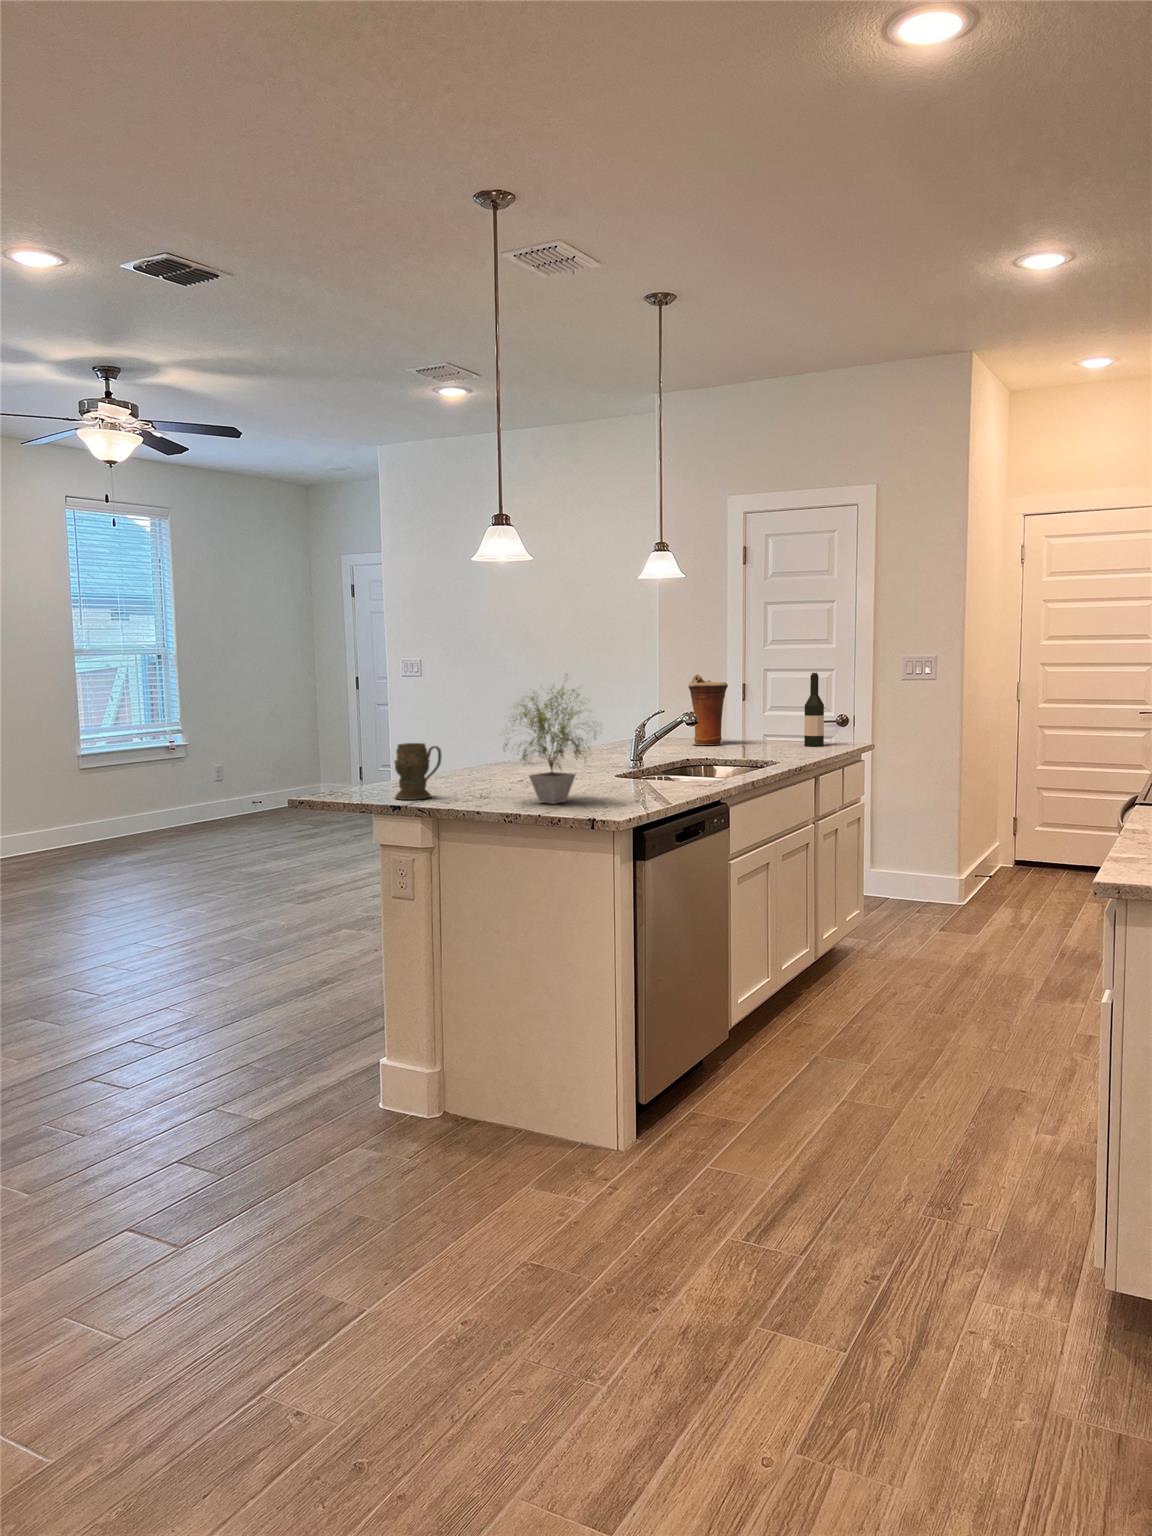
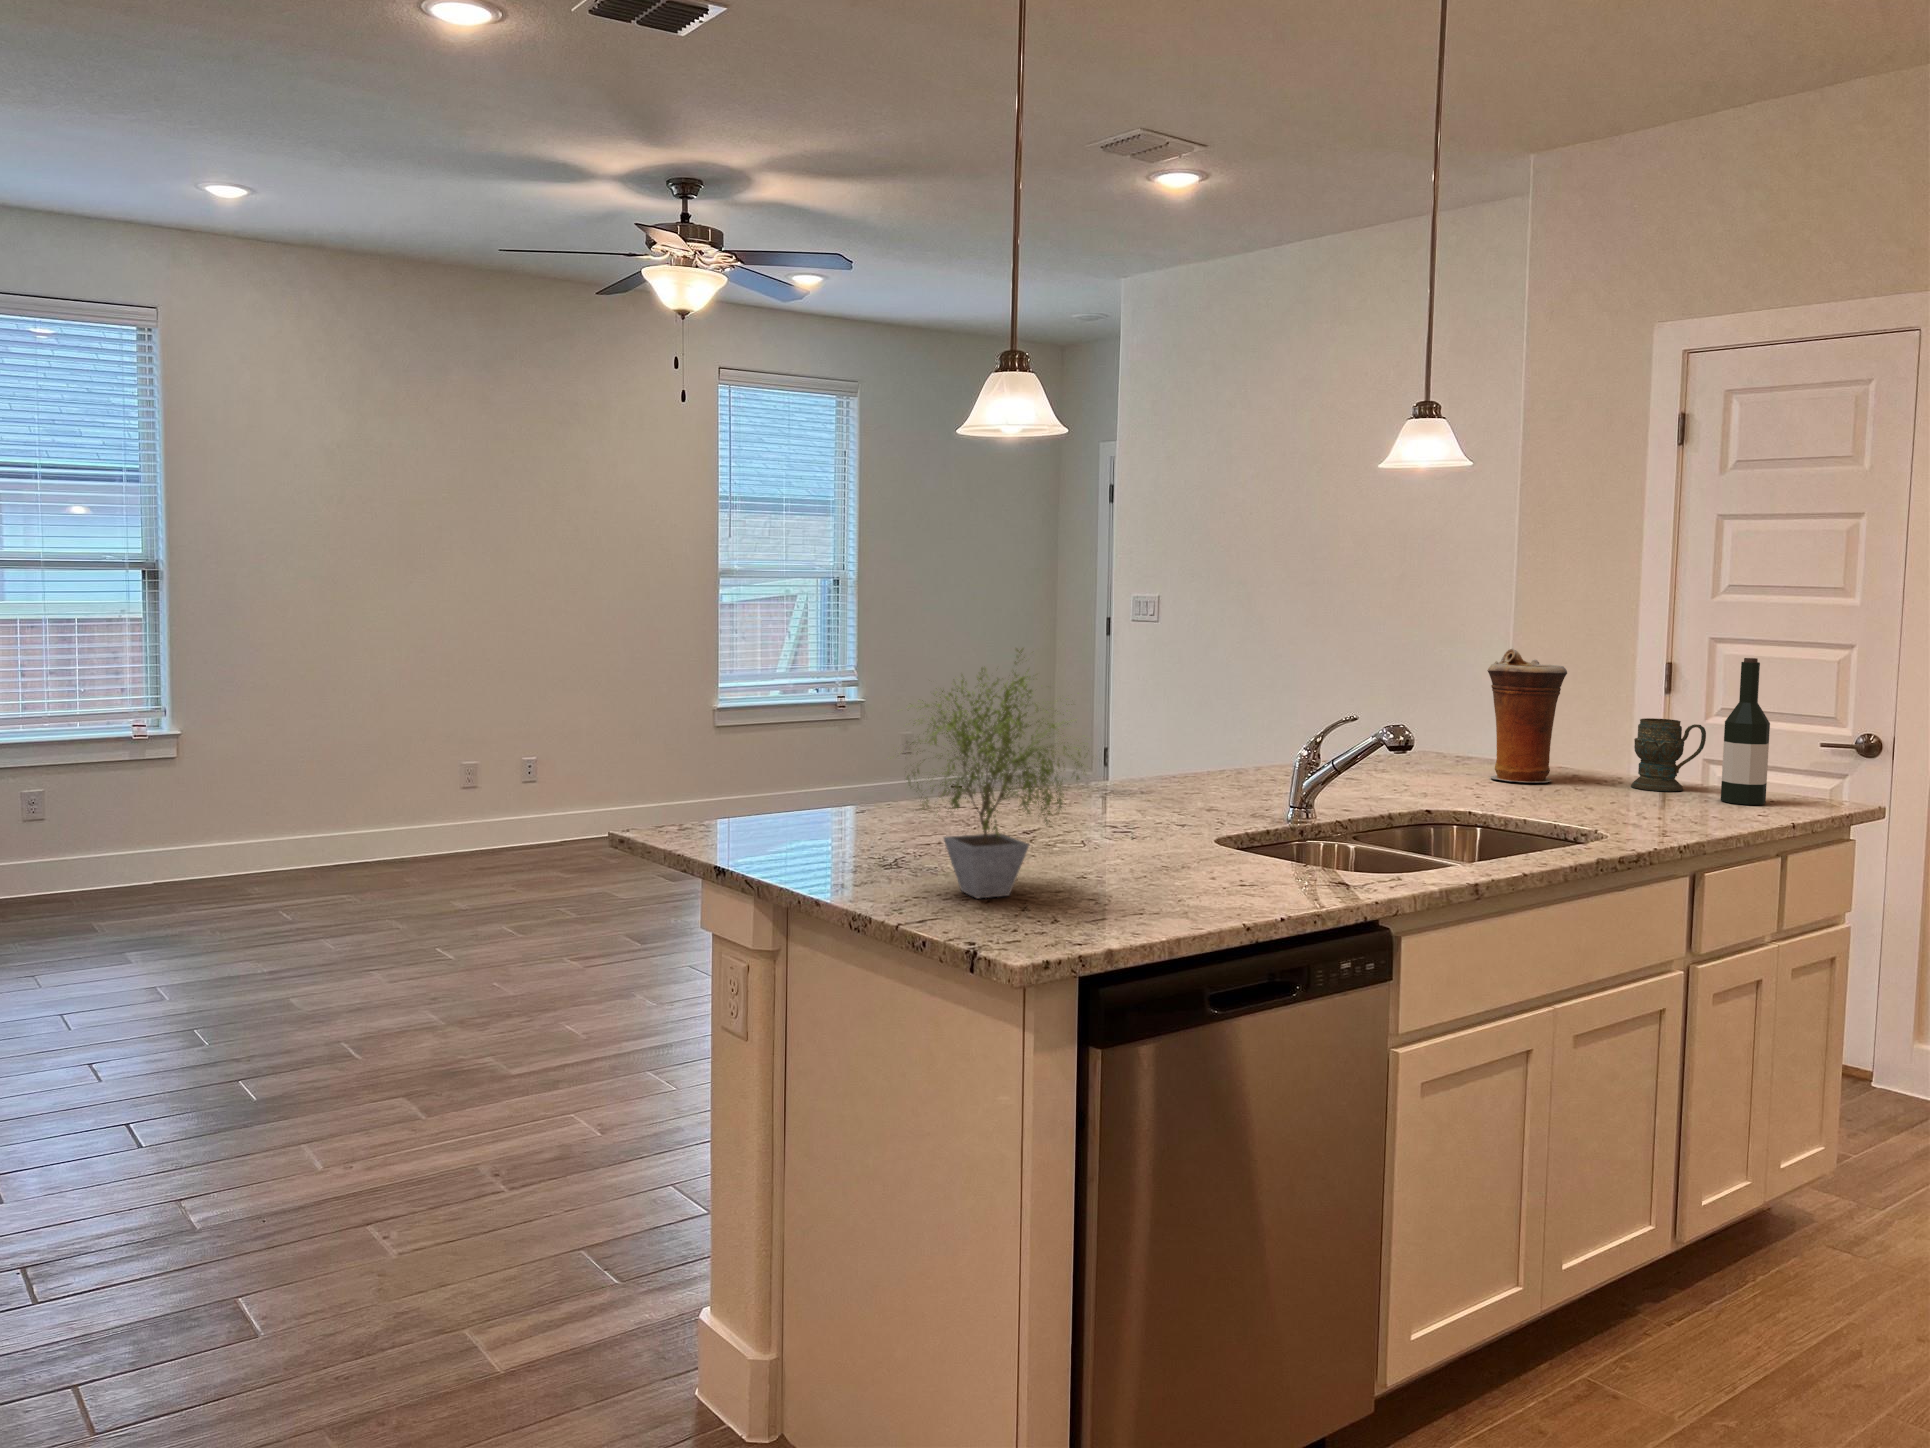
mug: present [395,743,442,800] -> present [1631,718,1706,791]

